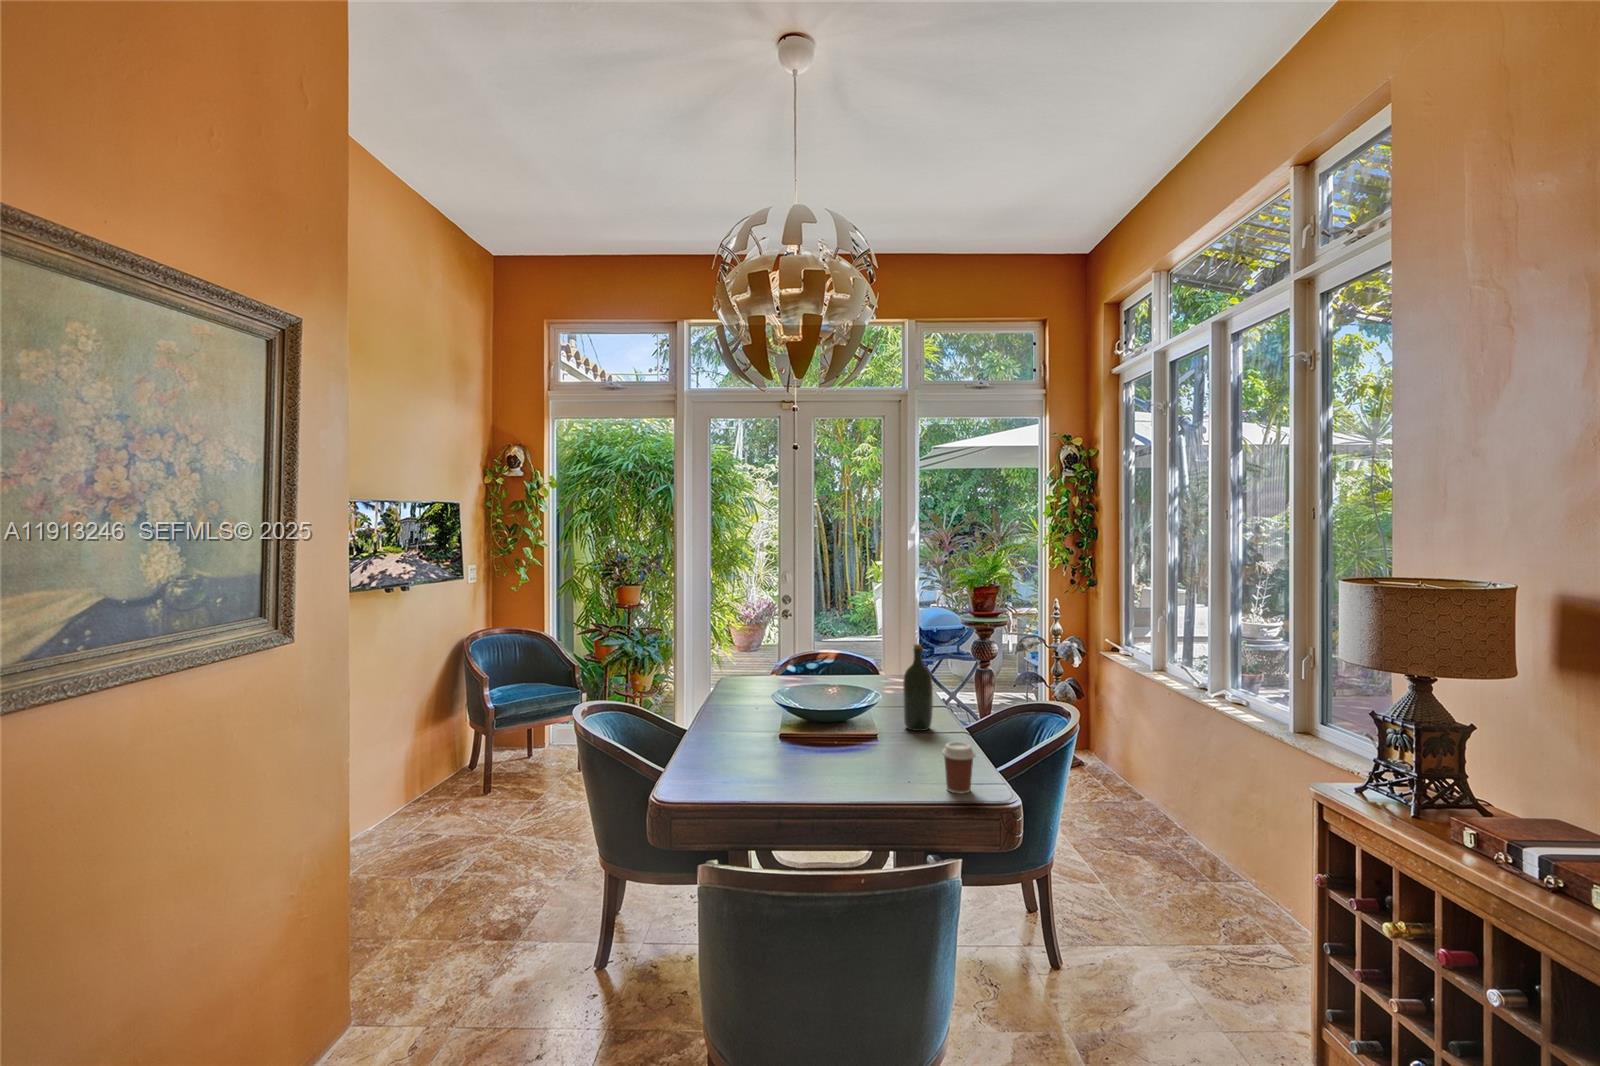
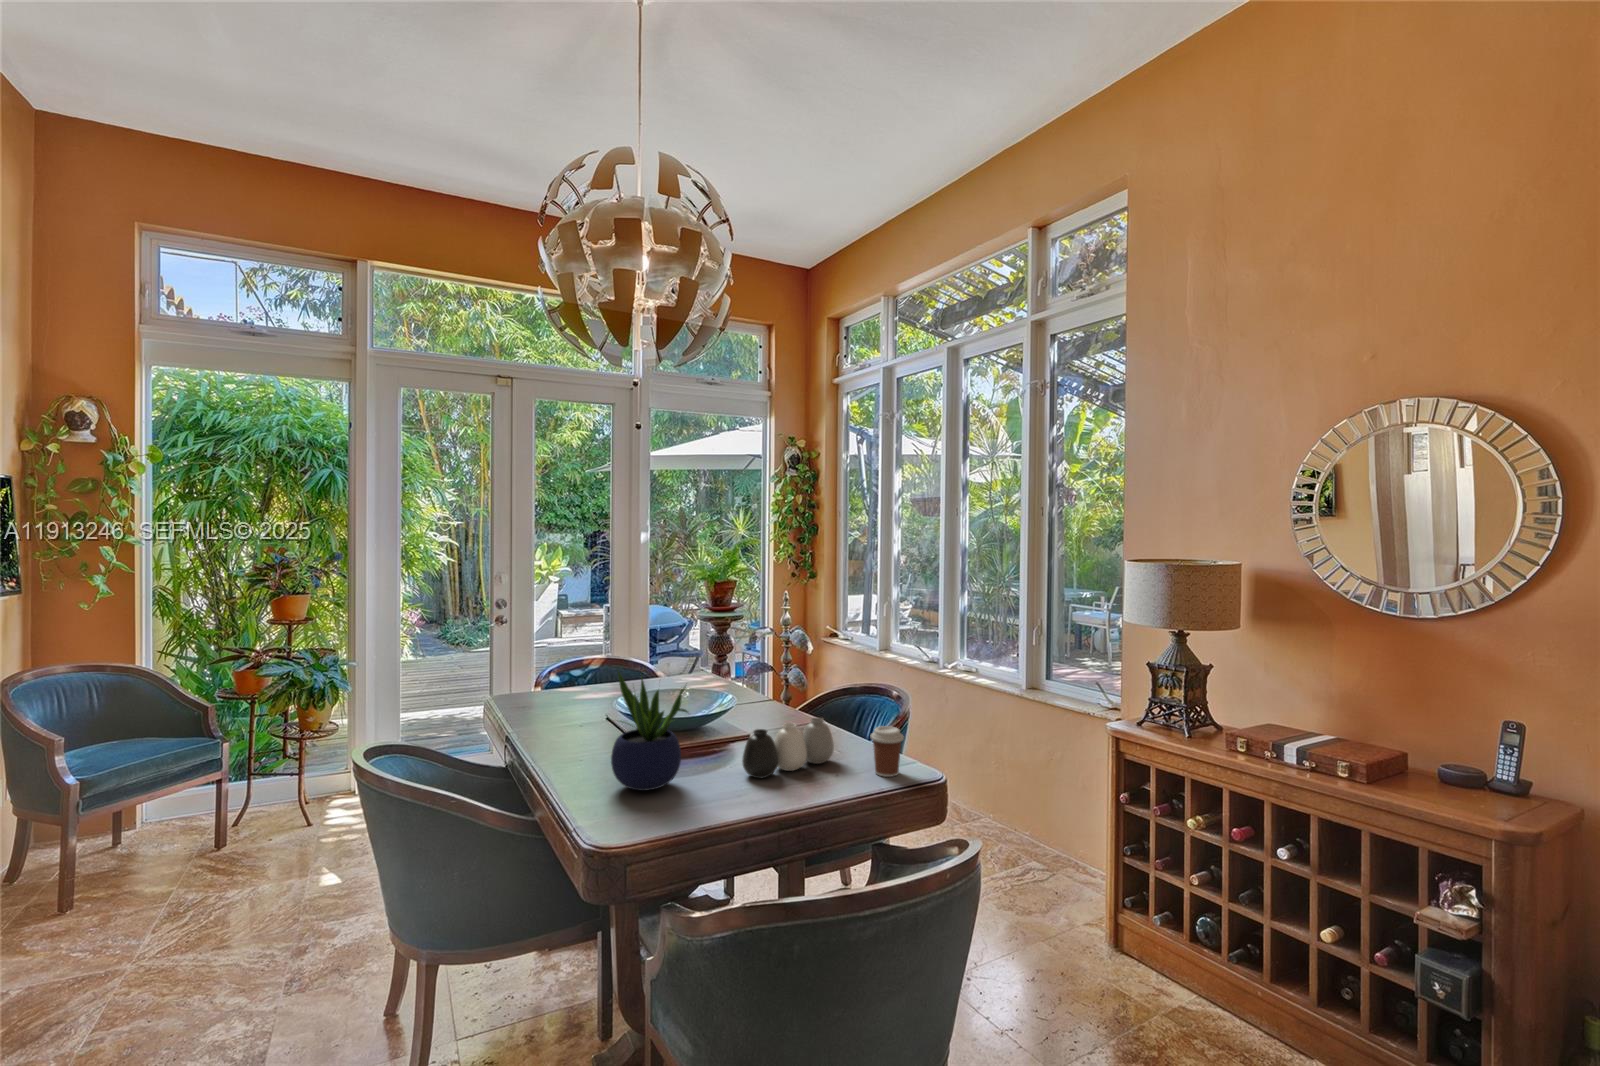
wine bottle: present [903,644,933,731] -> none [760,636,790,726]
potted plant: none [710,660,782,766] -> present [611,670,688,791]
vase: none [824,725,924,773] -> present [742,718,834,778]

